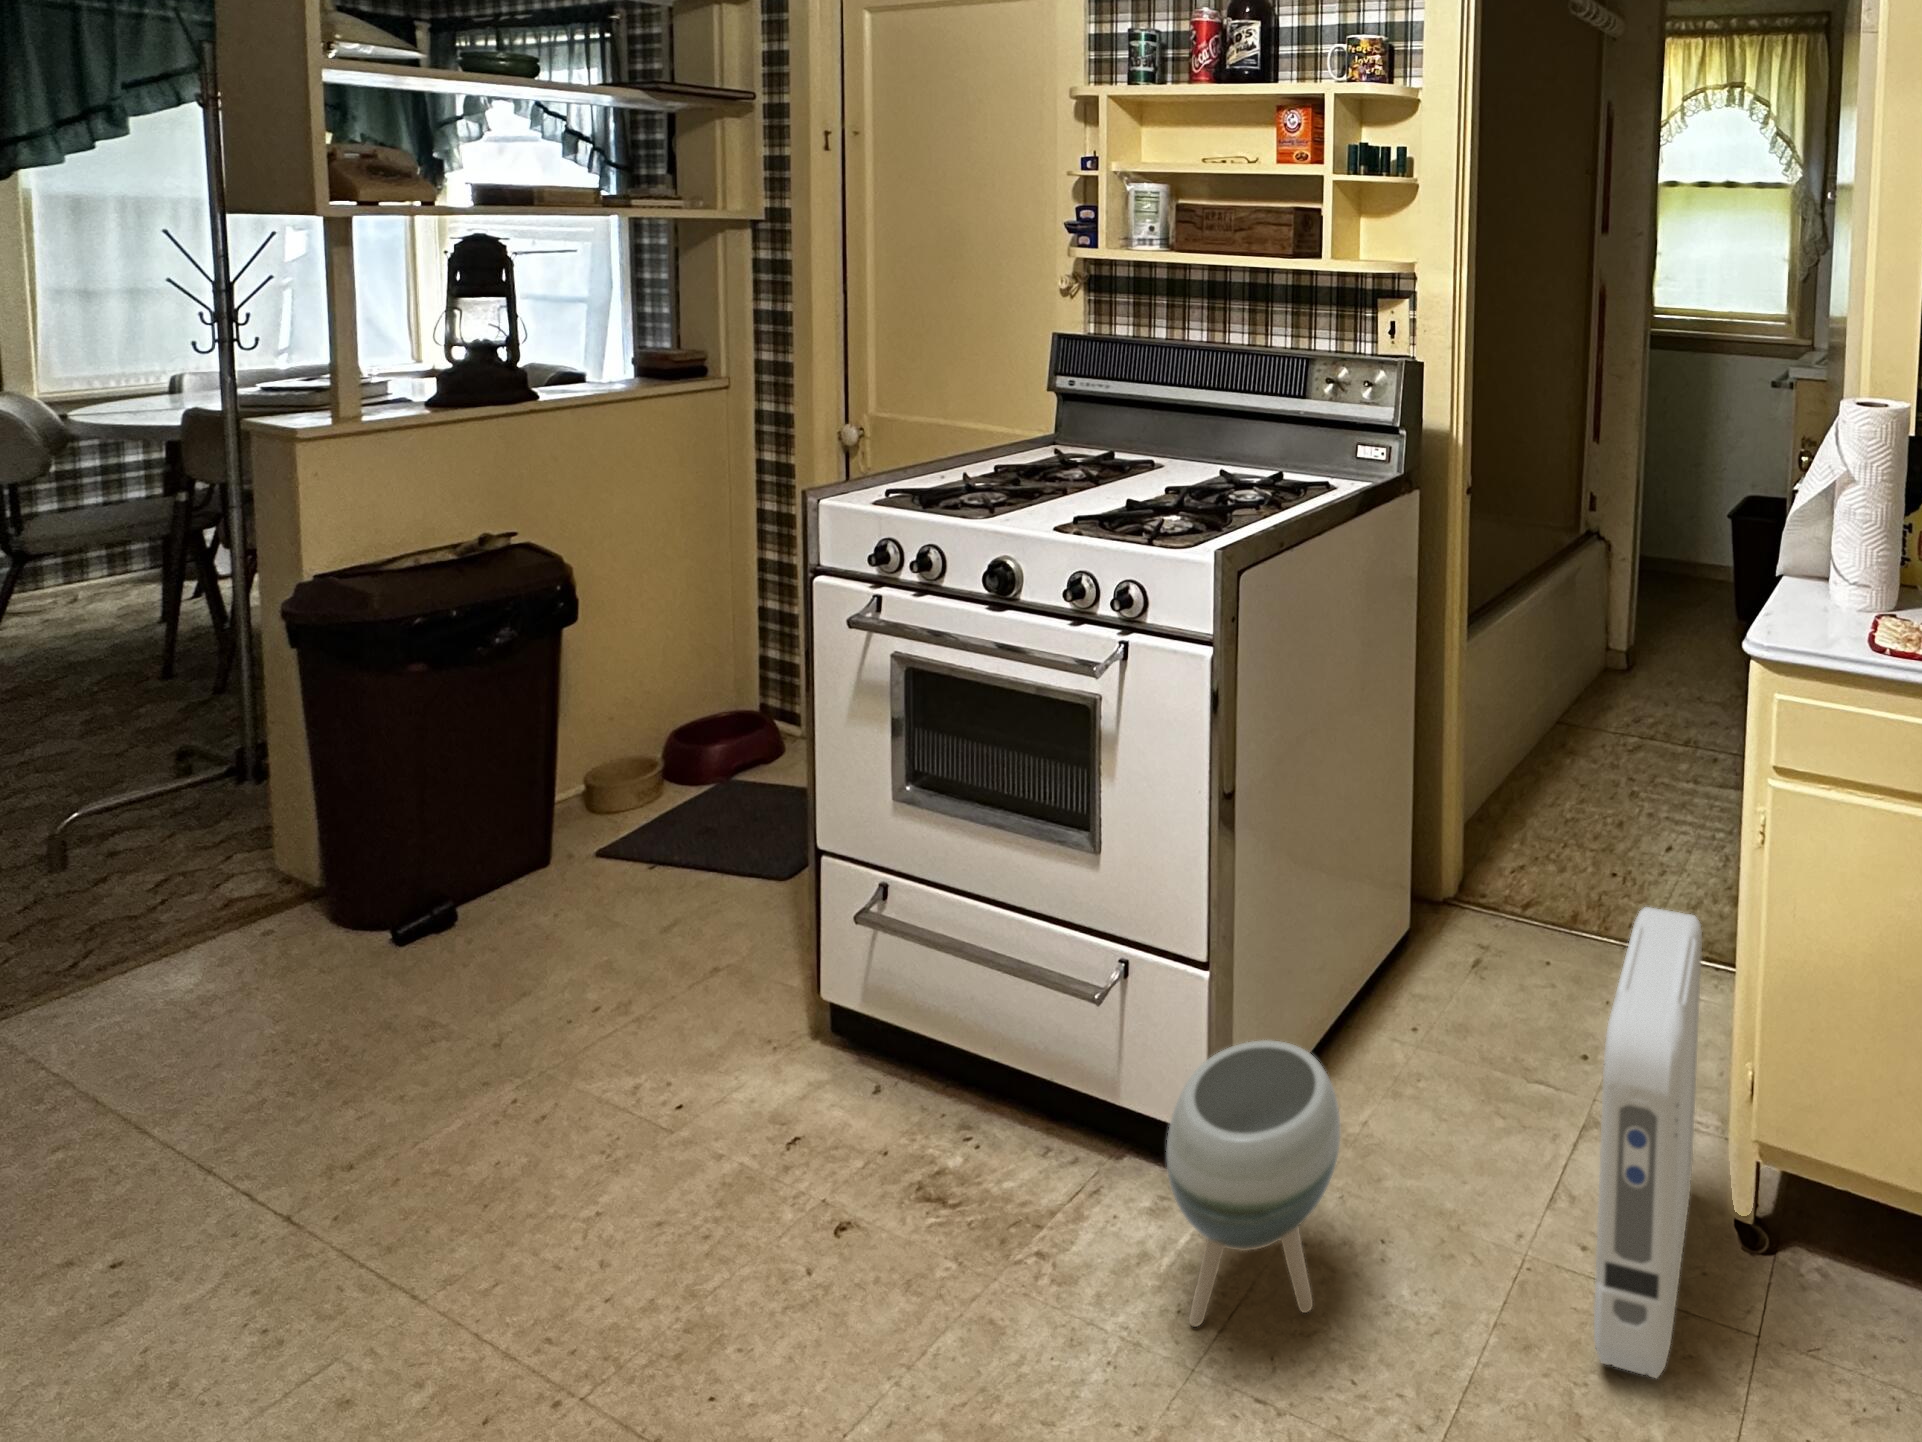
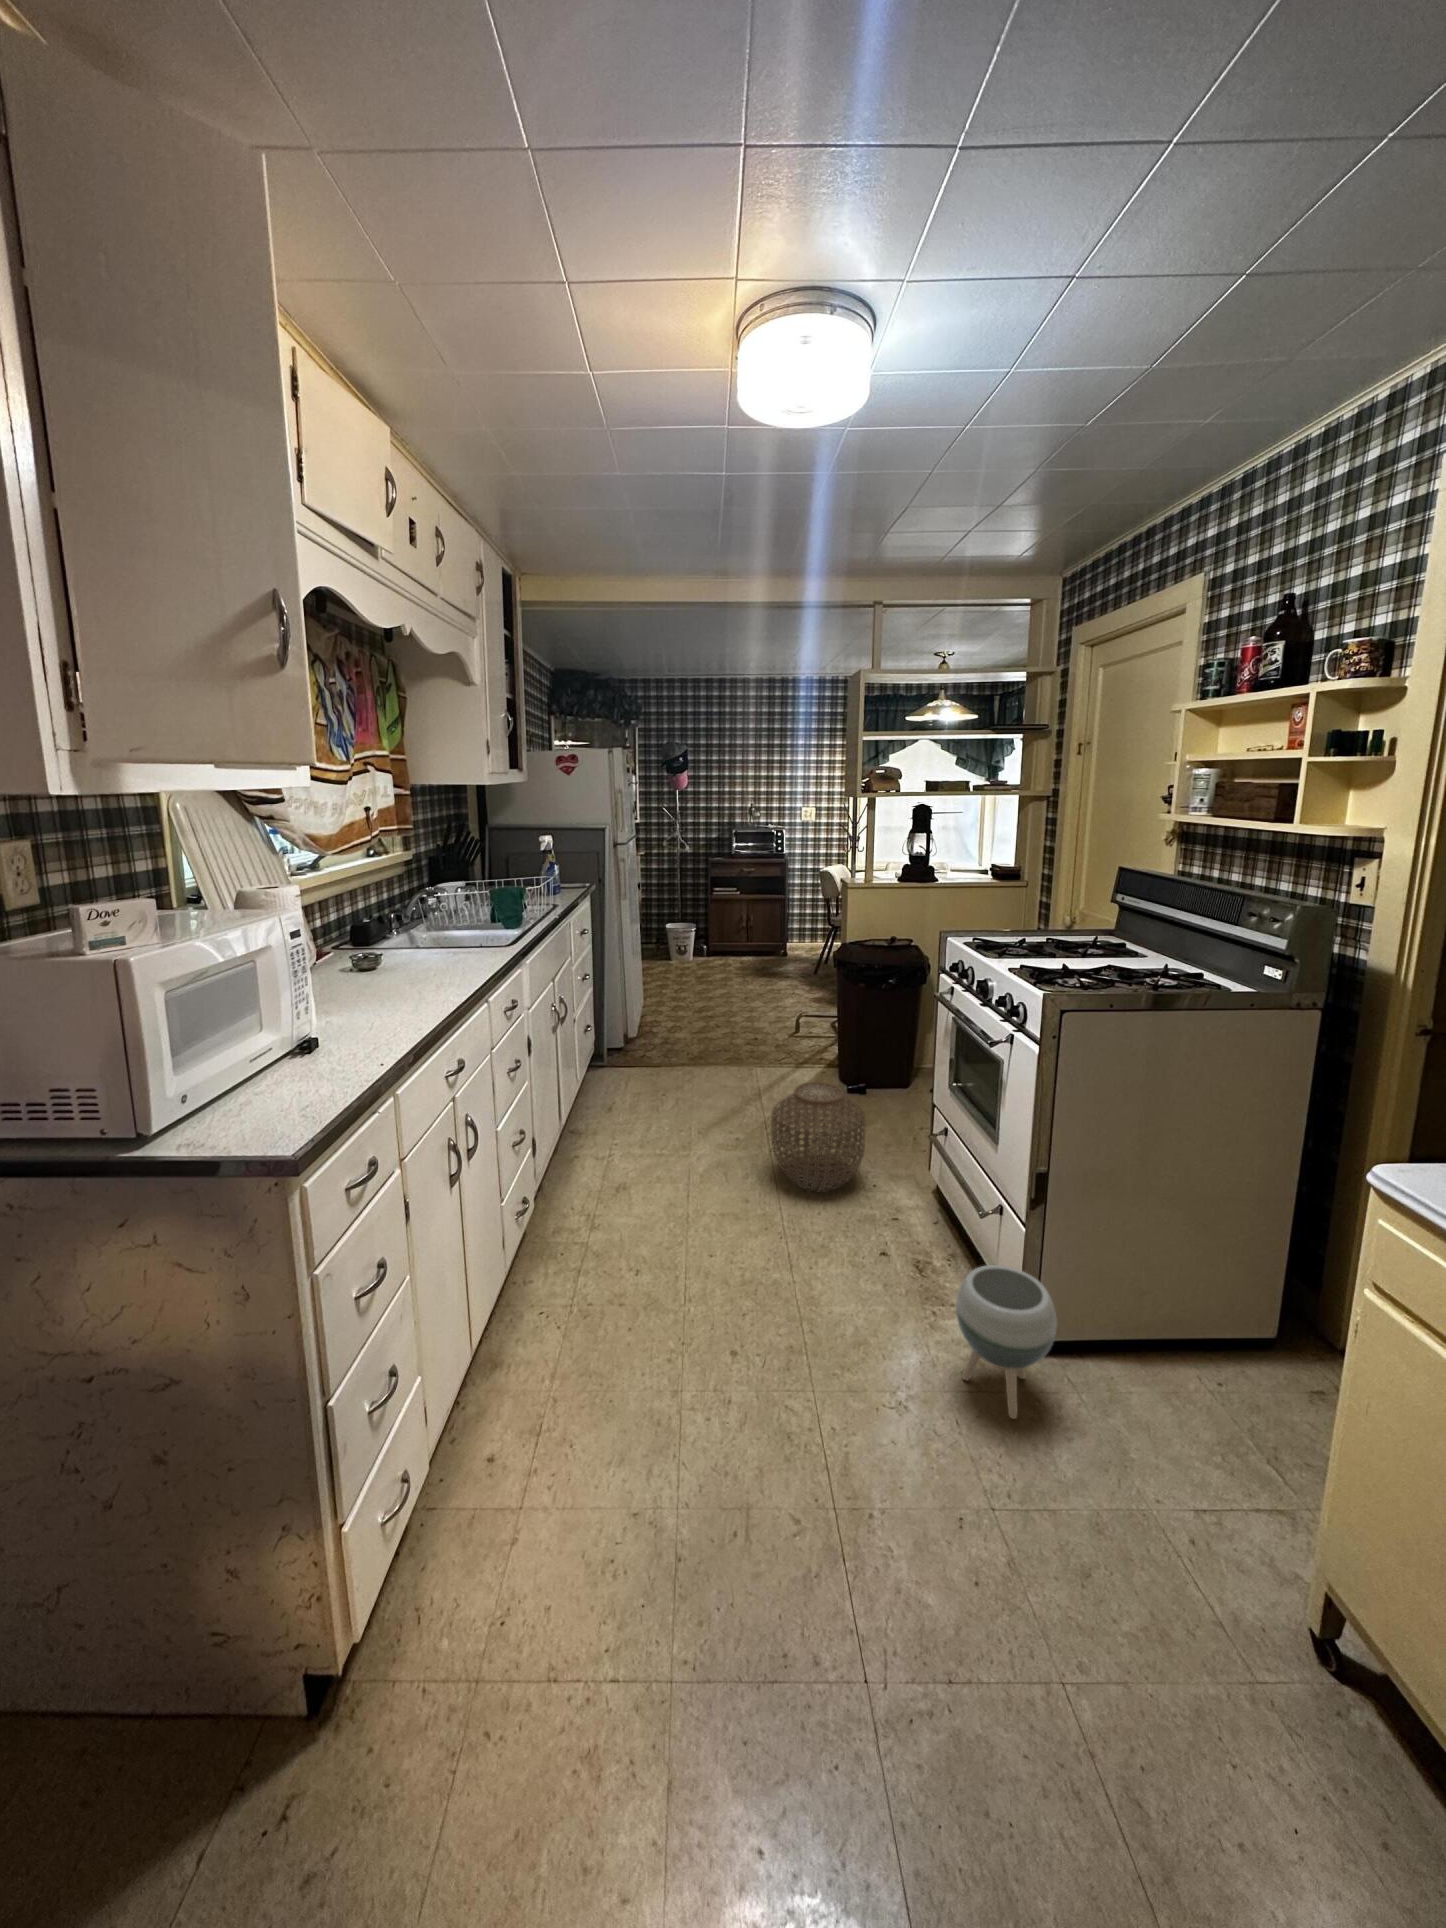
air purifier: present [1594,907,1702,1379] -> none [1120,1358,1348,1619]
woven basket: none [324,932,650,1269] -> present [772,1082,865,1192]

